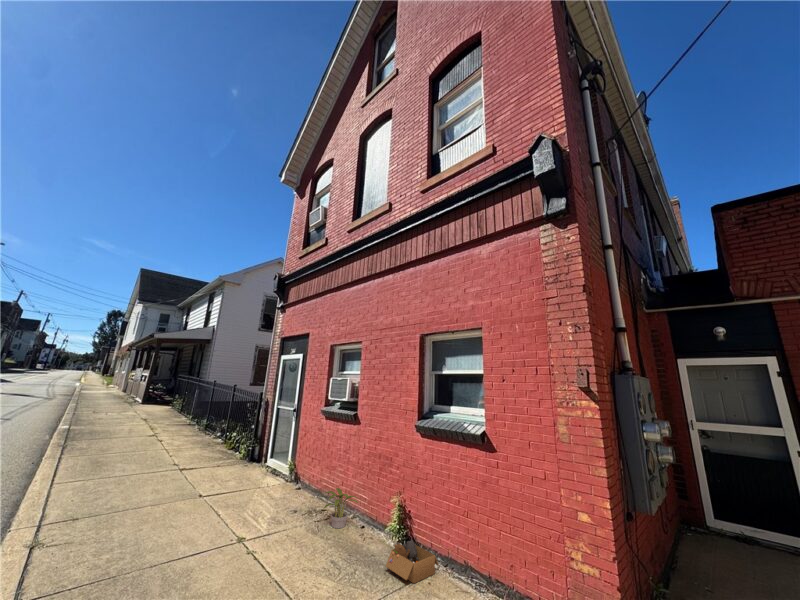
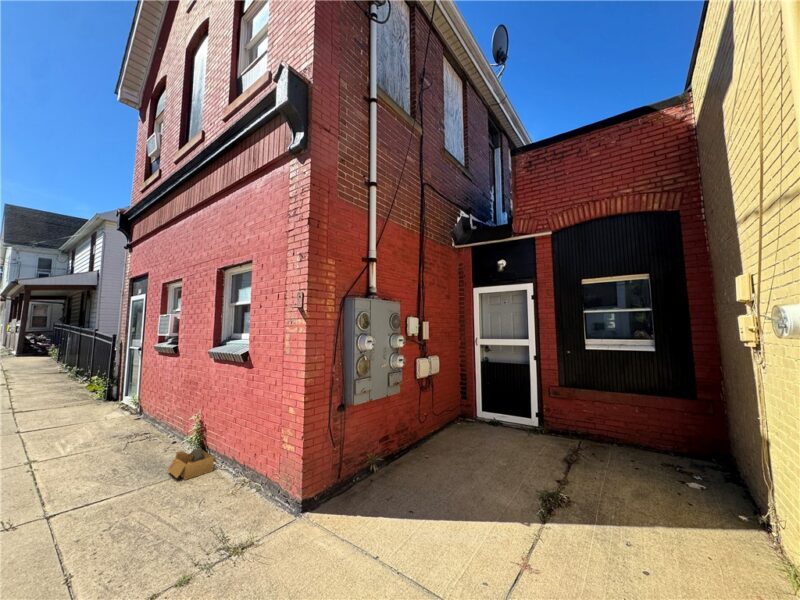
potted plant: present [323,488,358,528] -> none [133,413,176,446]

